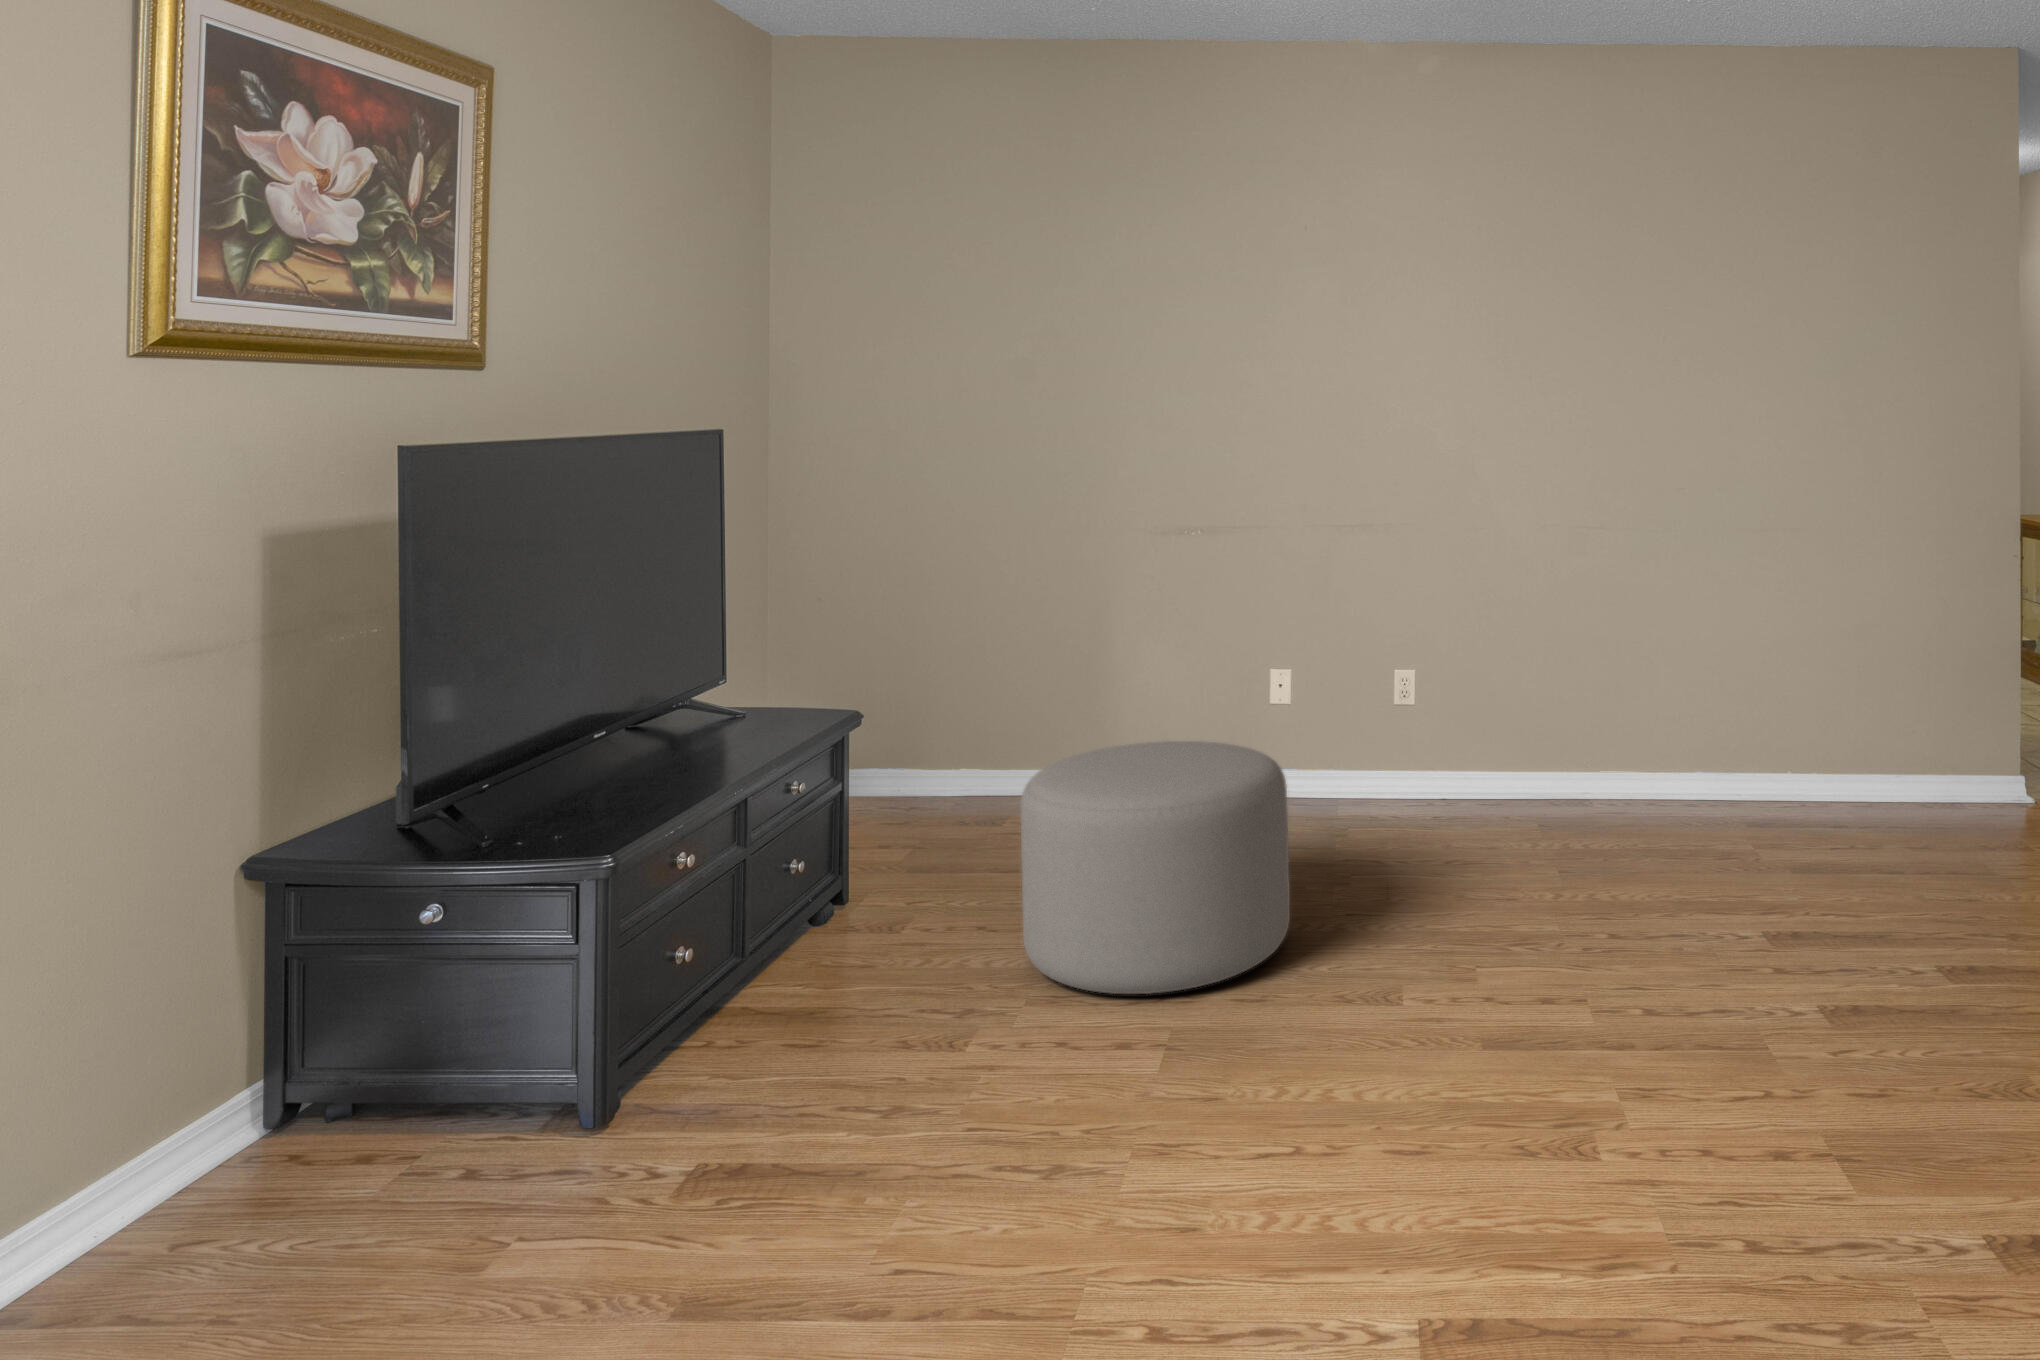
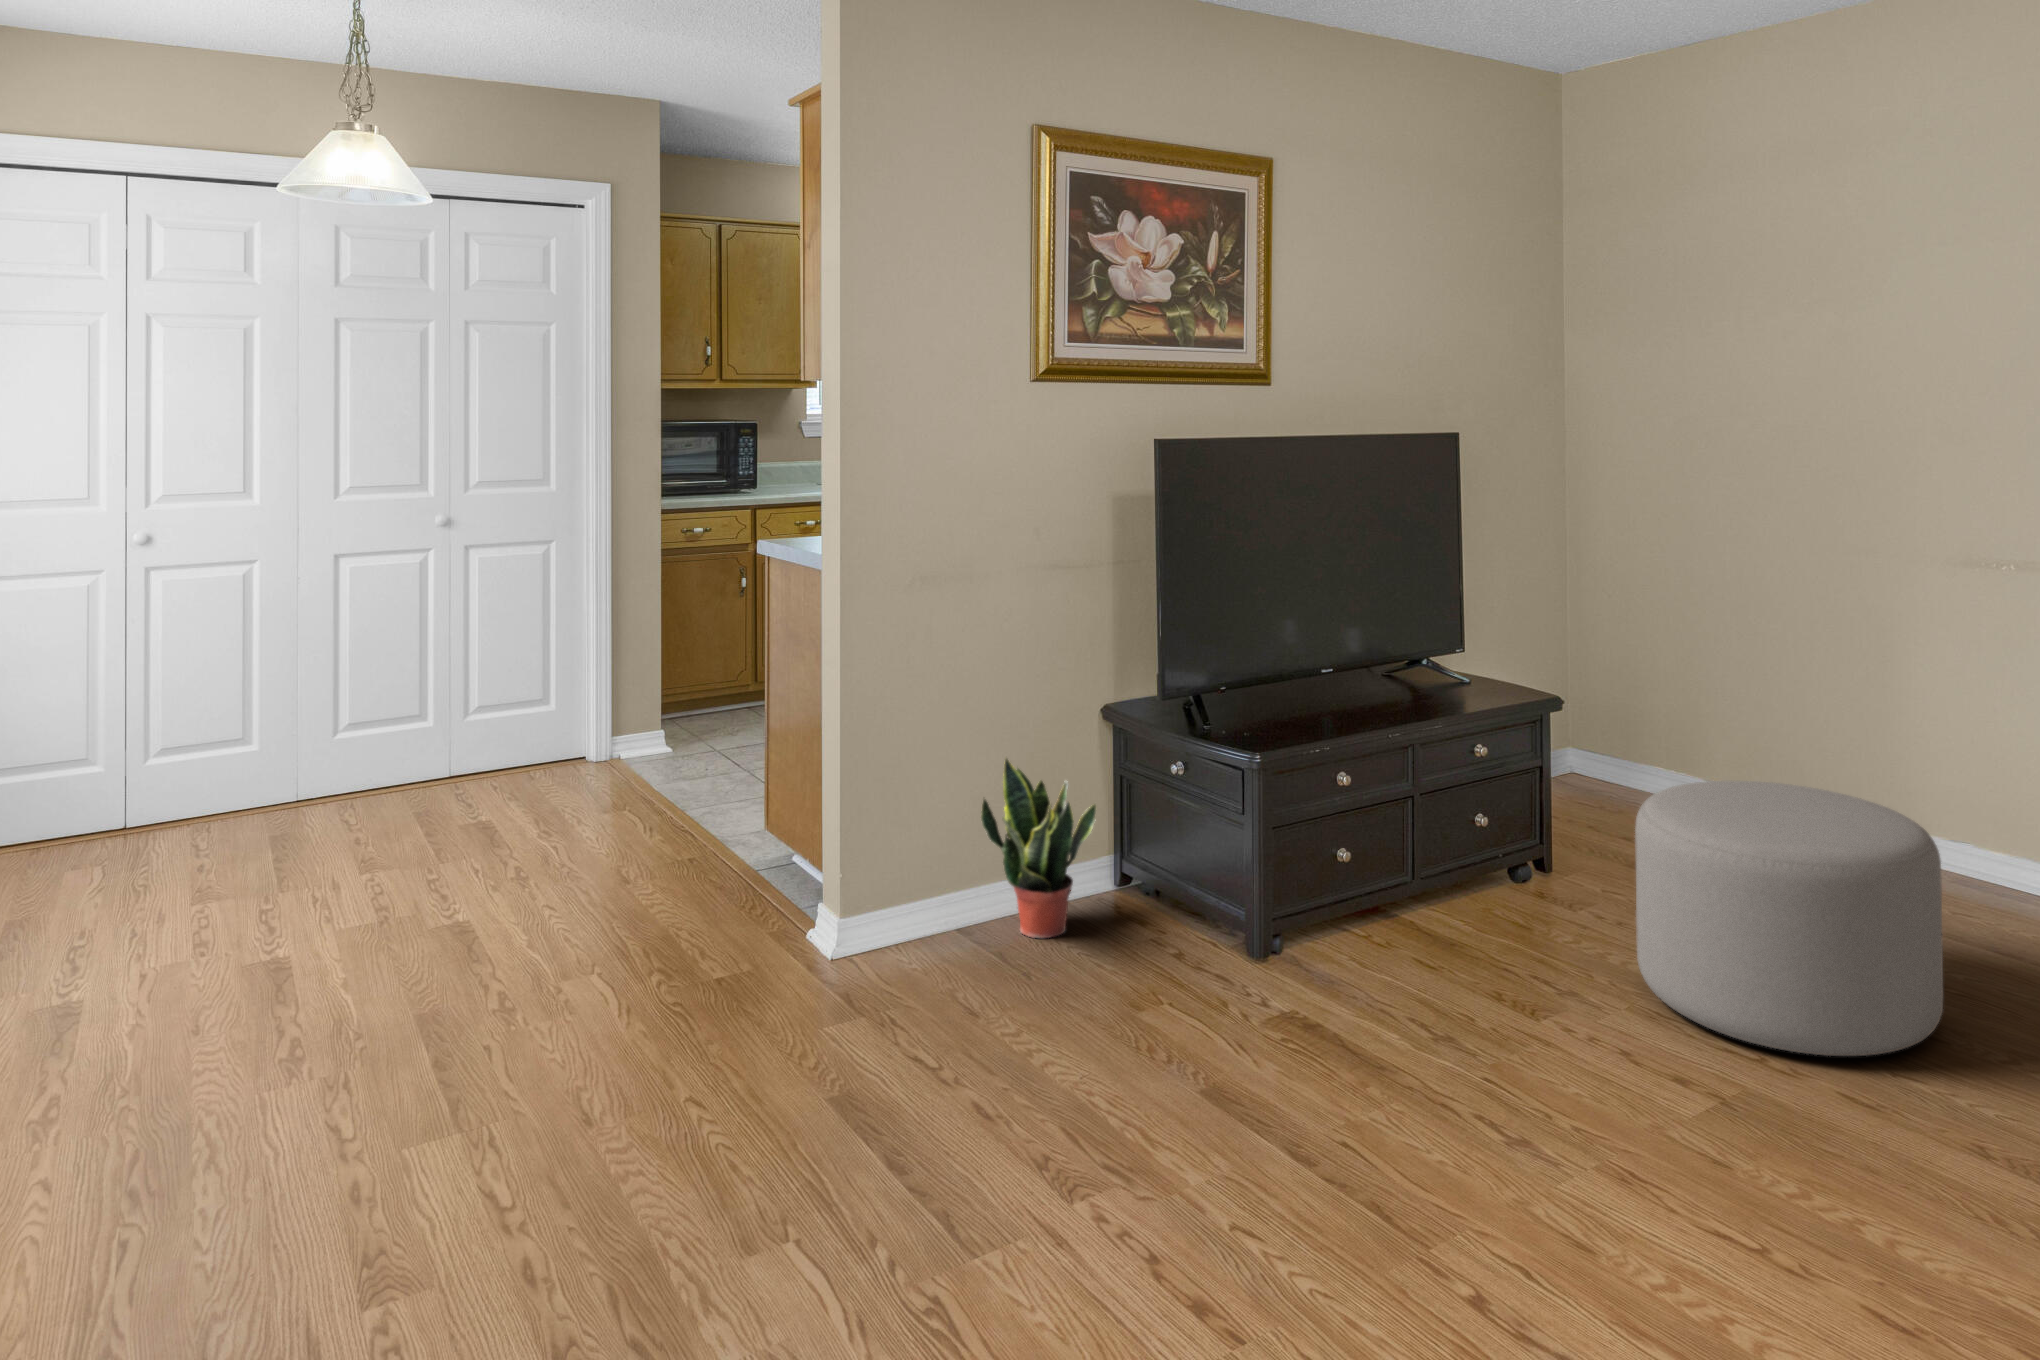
potted plant: none [60,963,281,1252] -> present [981,759,1096,938]

